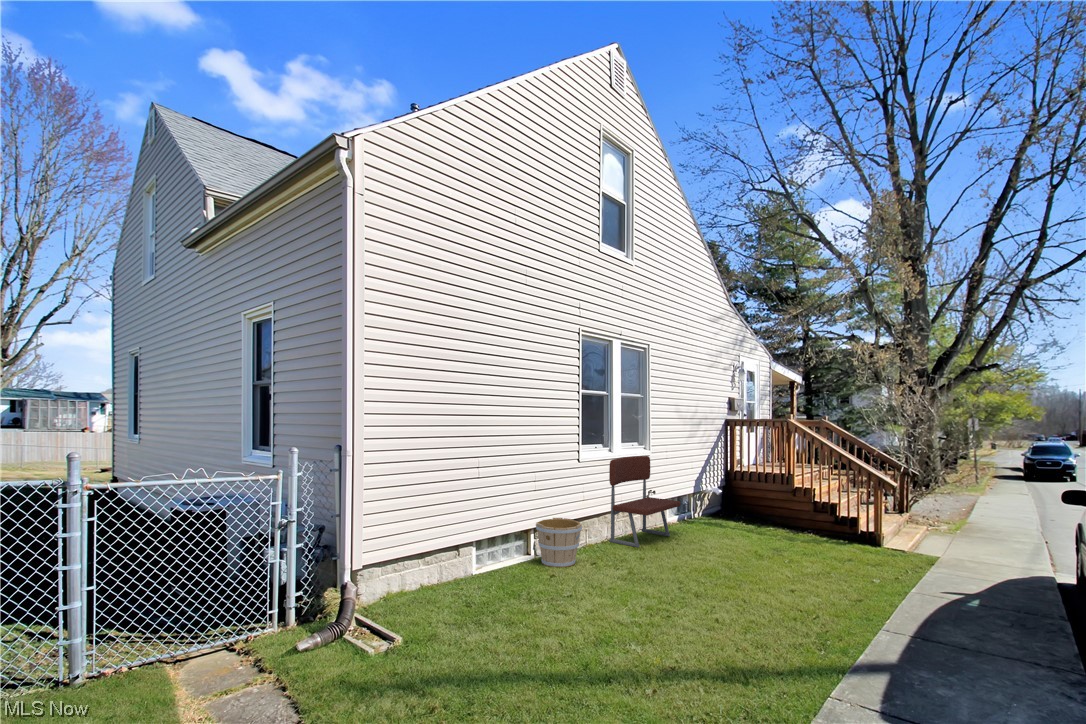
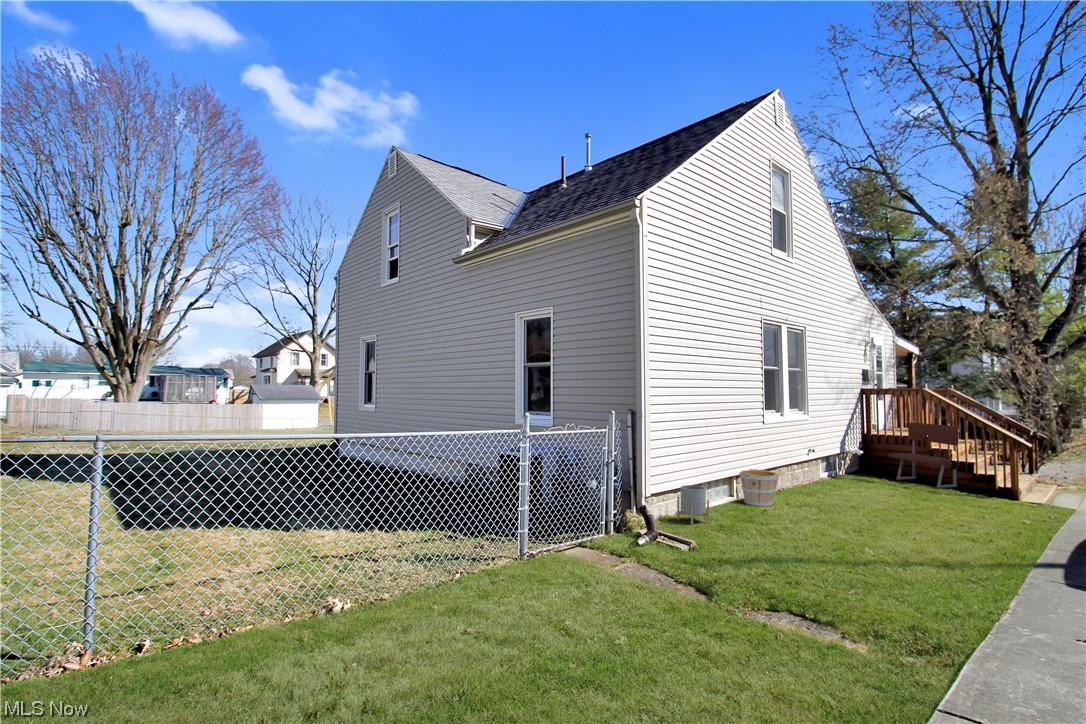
bench: present [609,456,681,548] -> present [889,423,958,488]
planter: none [418,546,458,603] -> present [677,485,709,525]

